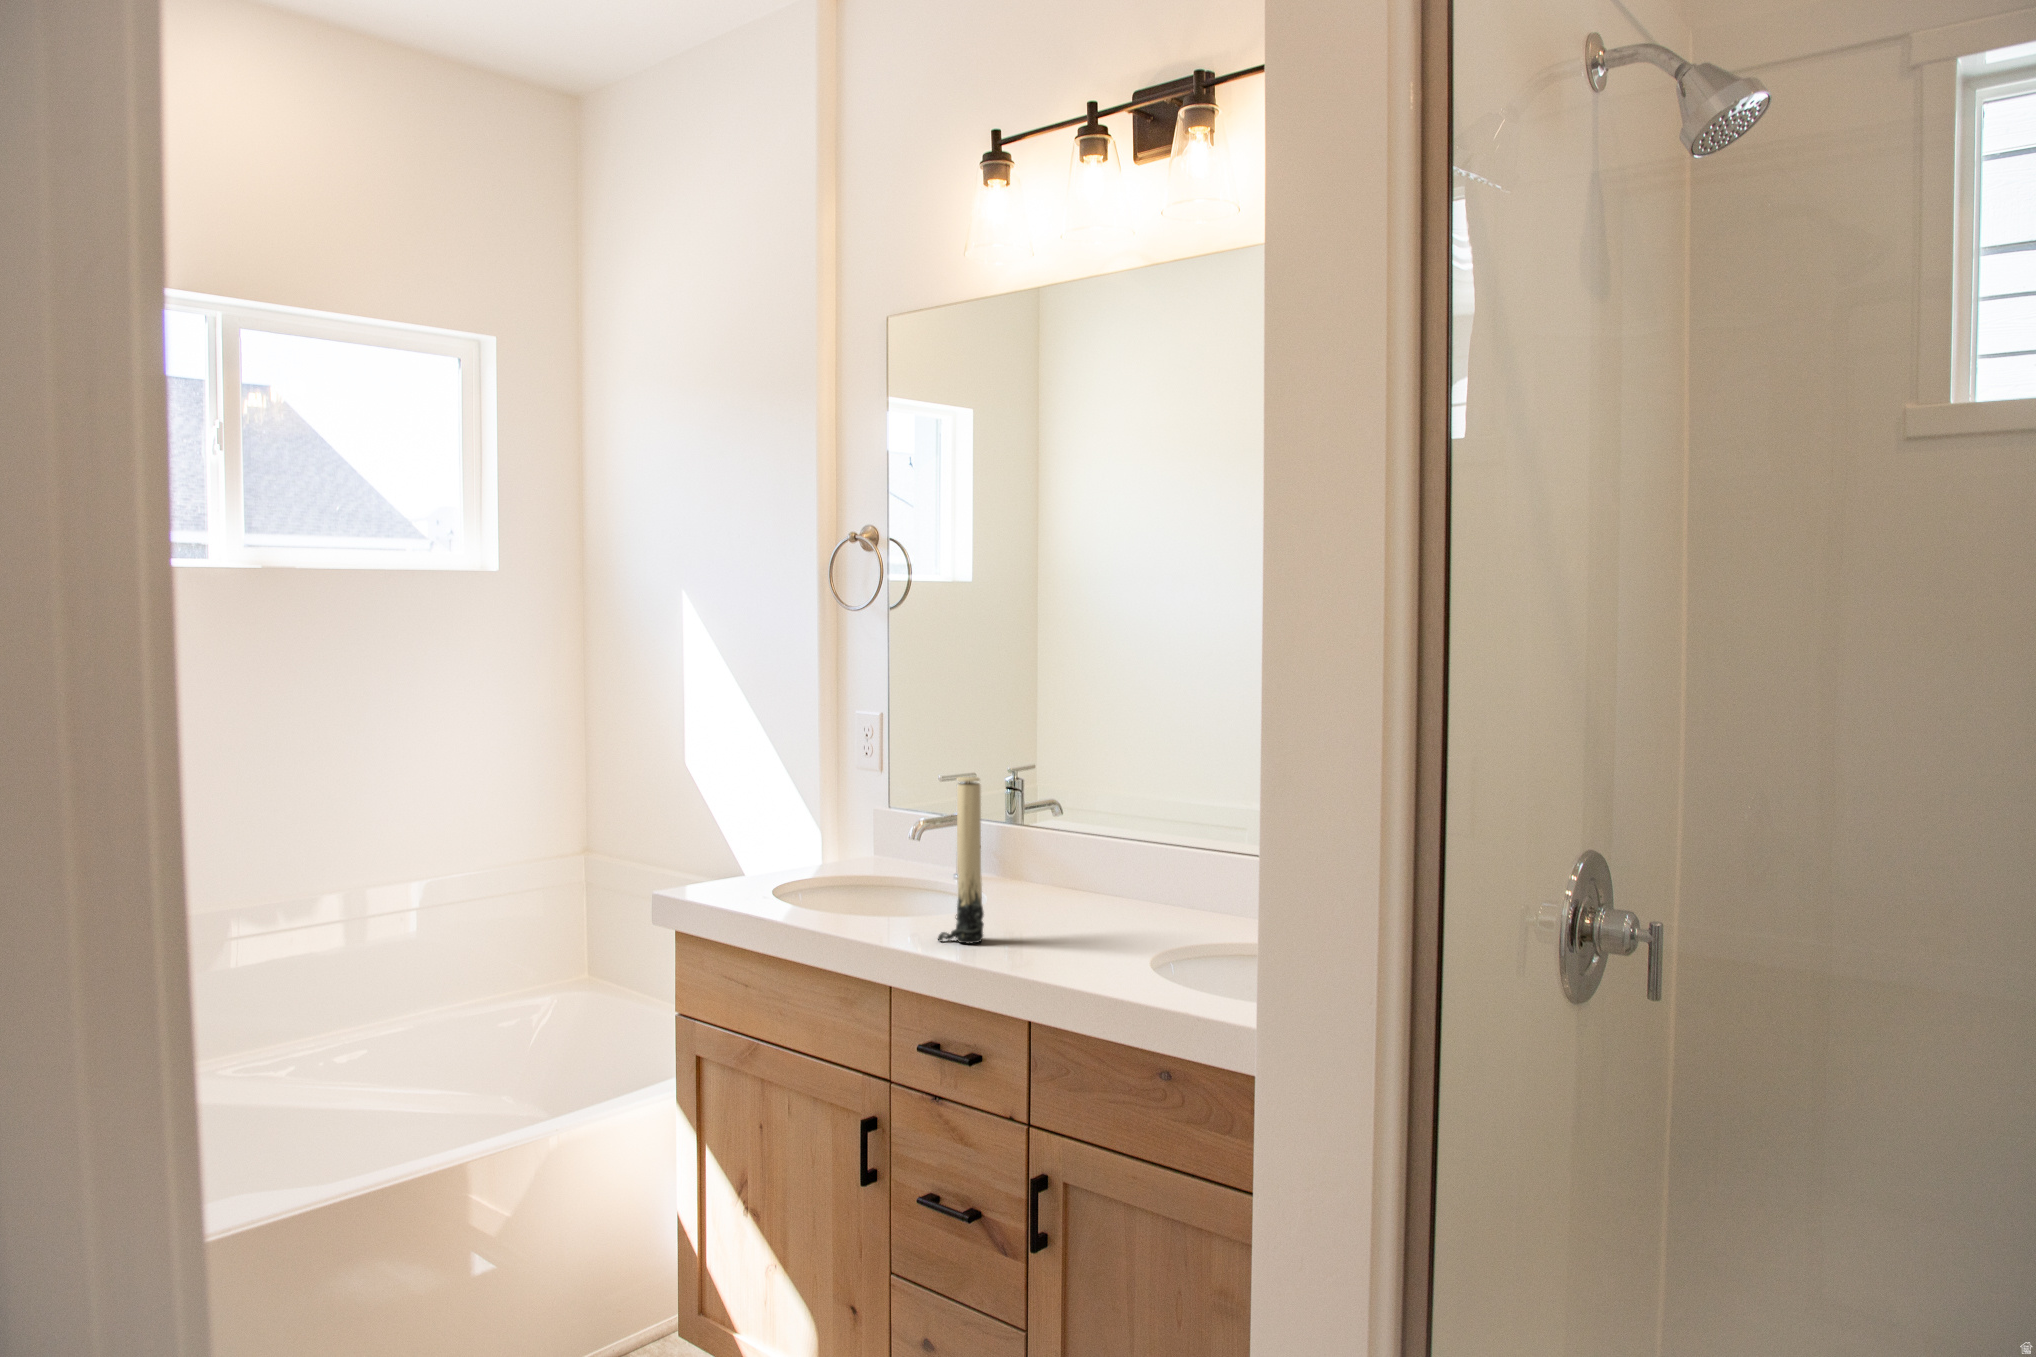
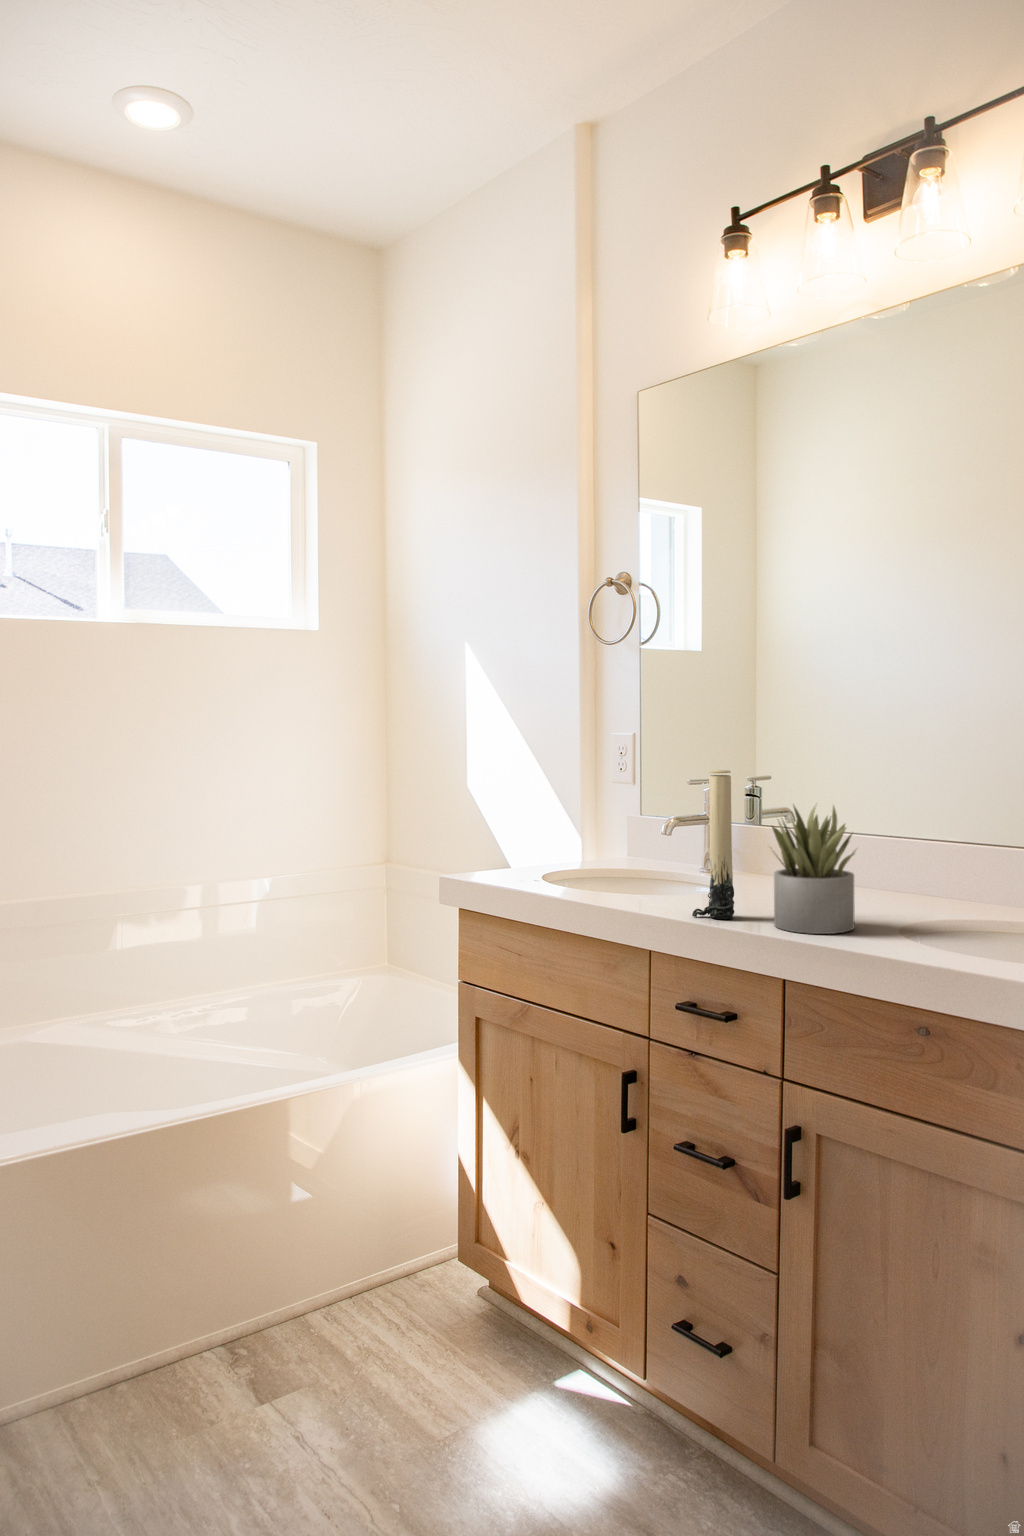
succulent plant: none [1019,815,1113,961] -> present [772,805,856,934]

